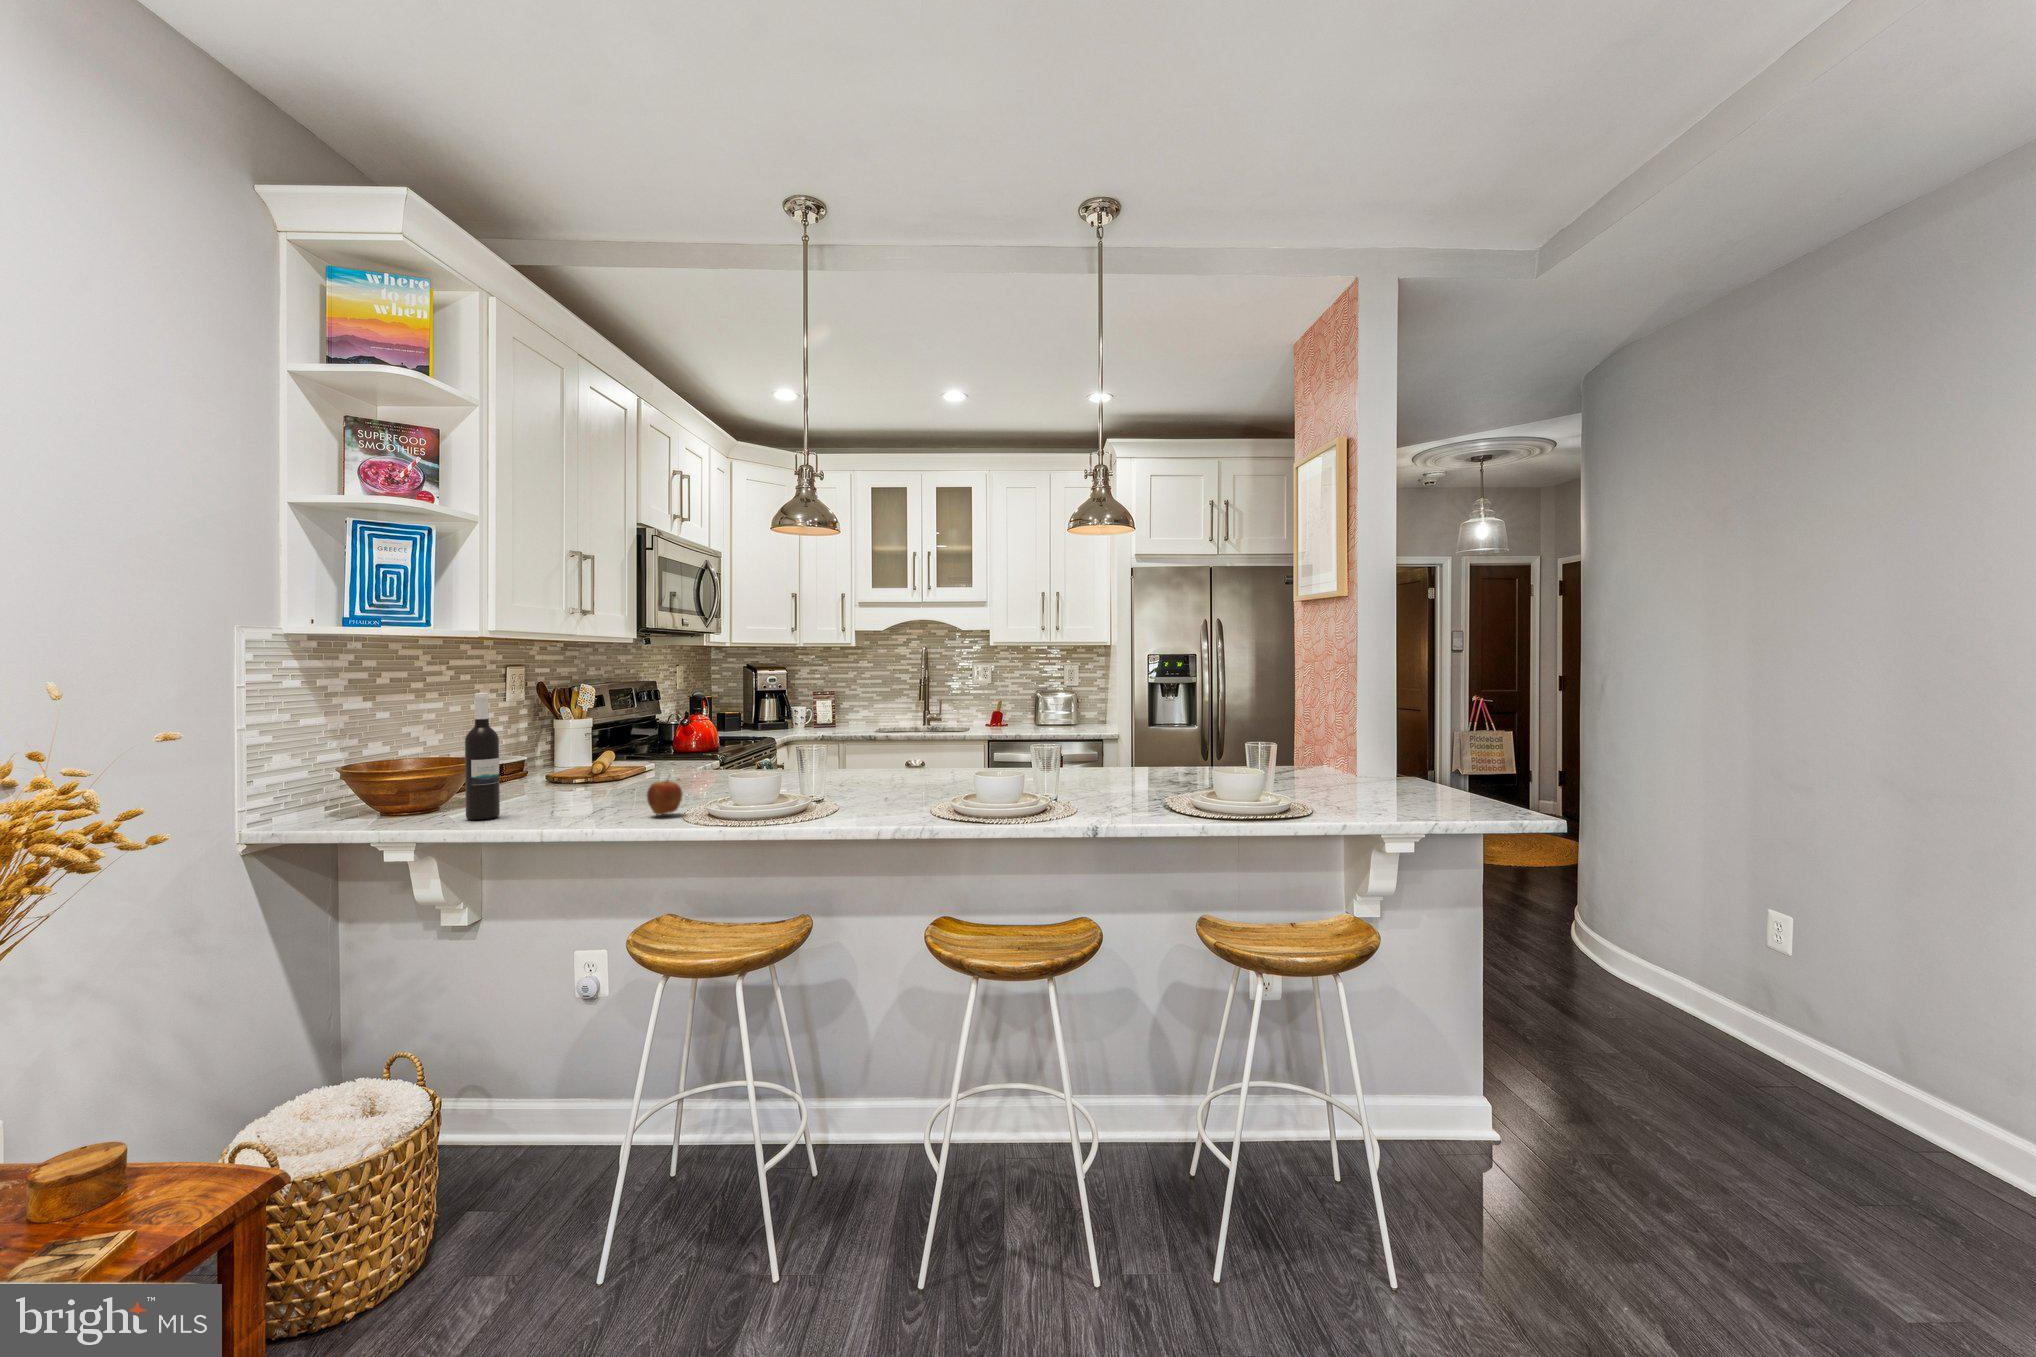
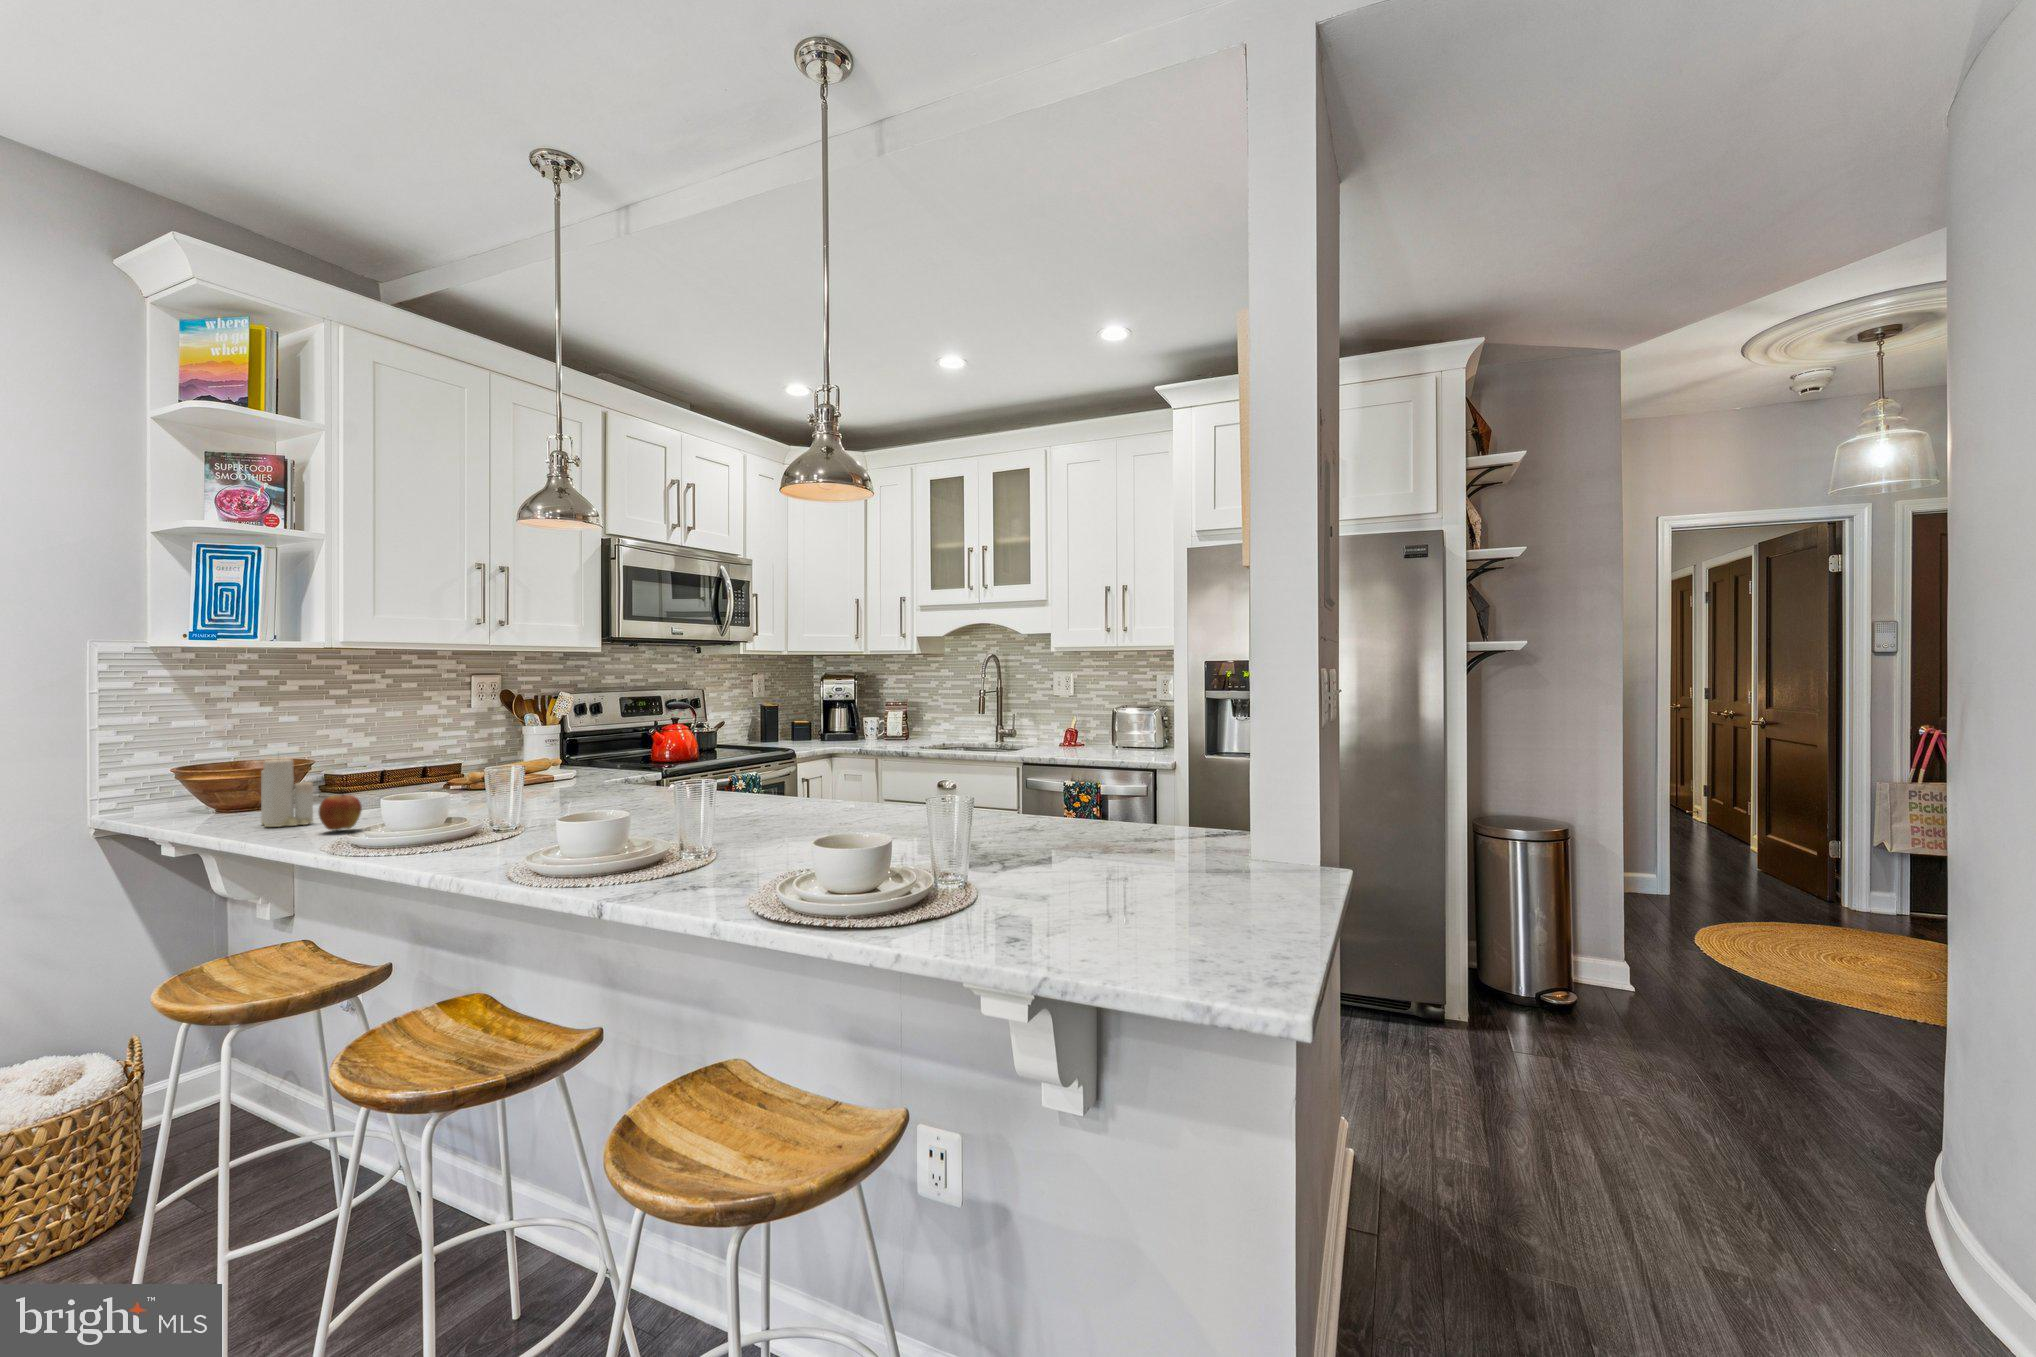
wine bottle: present [465,693,500,820] -> none [211,701,248,822]
candle: none [542,743,600,819] -> present [261,759,313,827]

